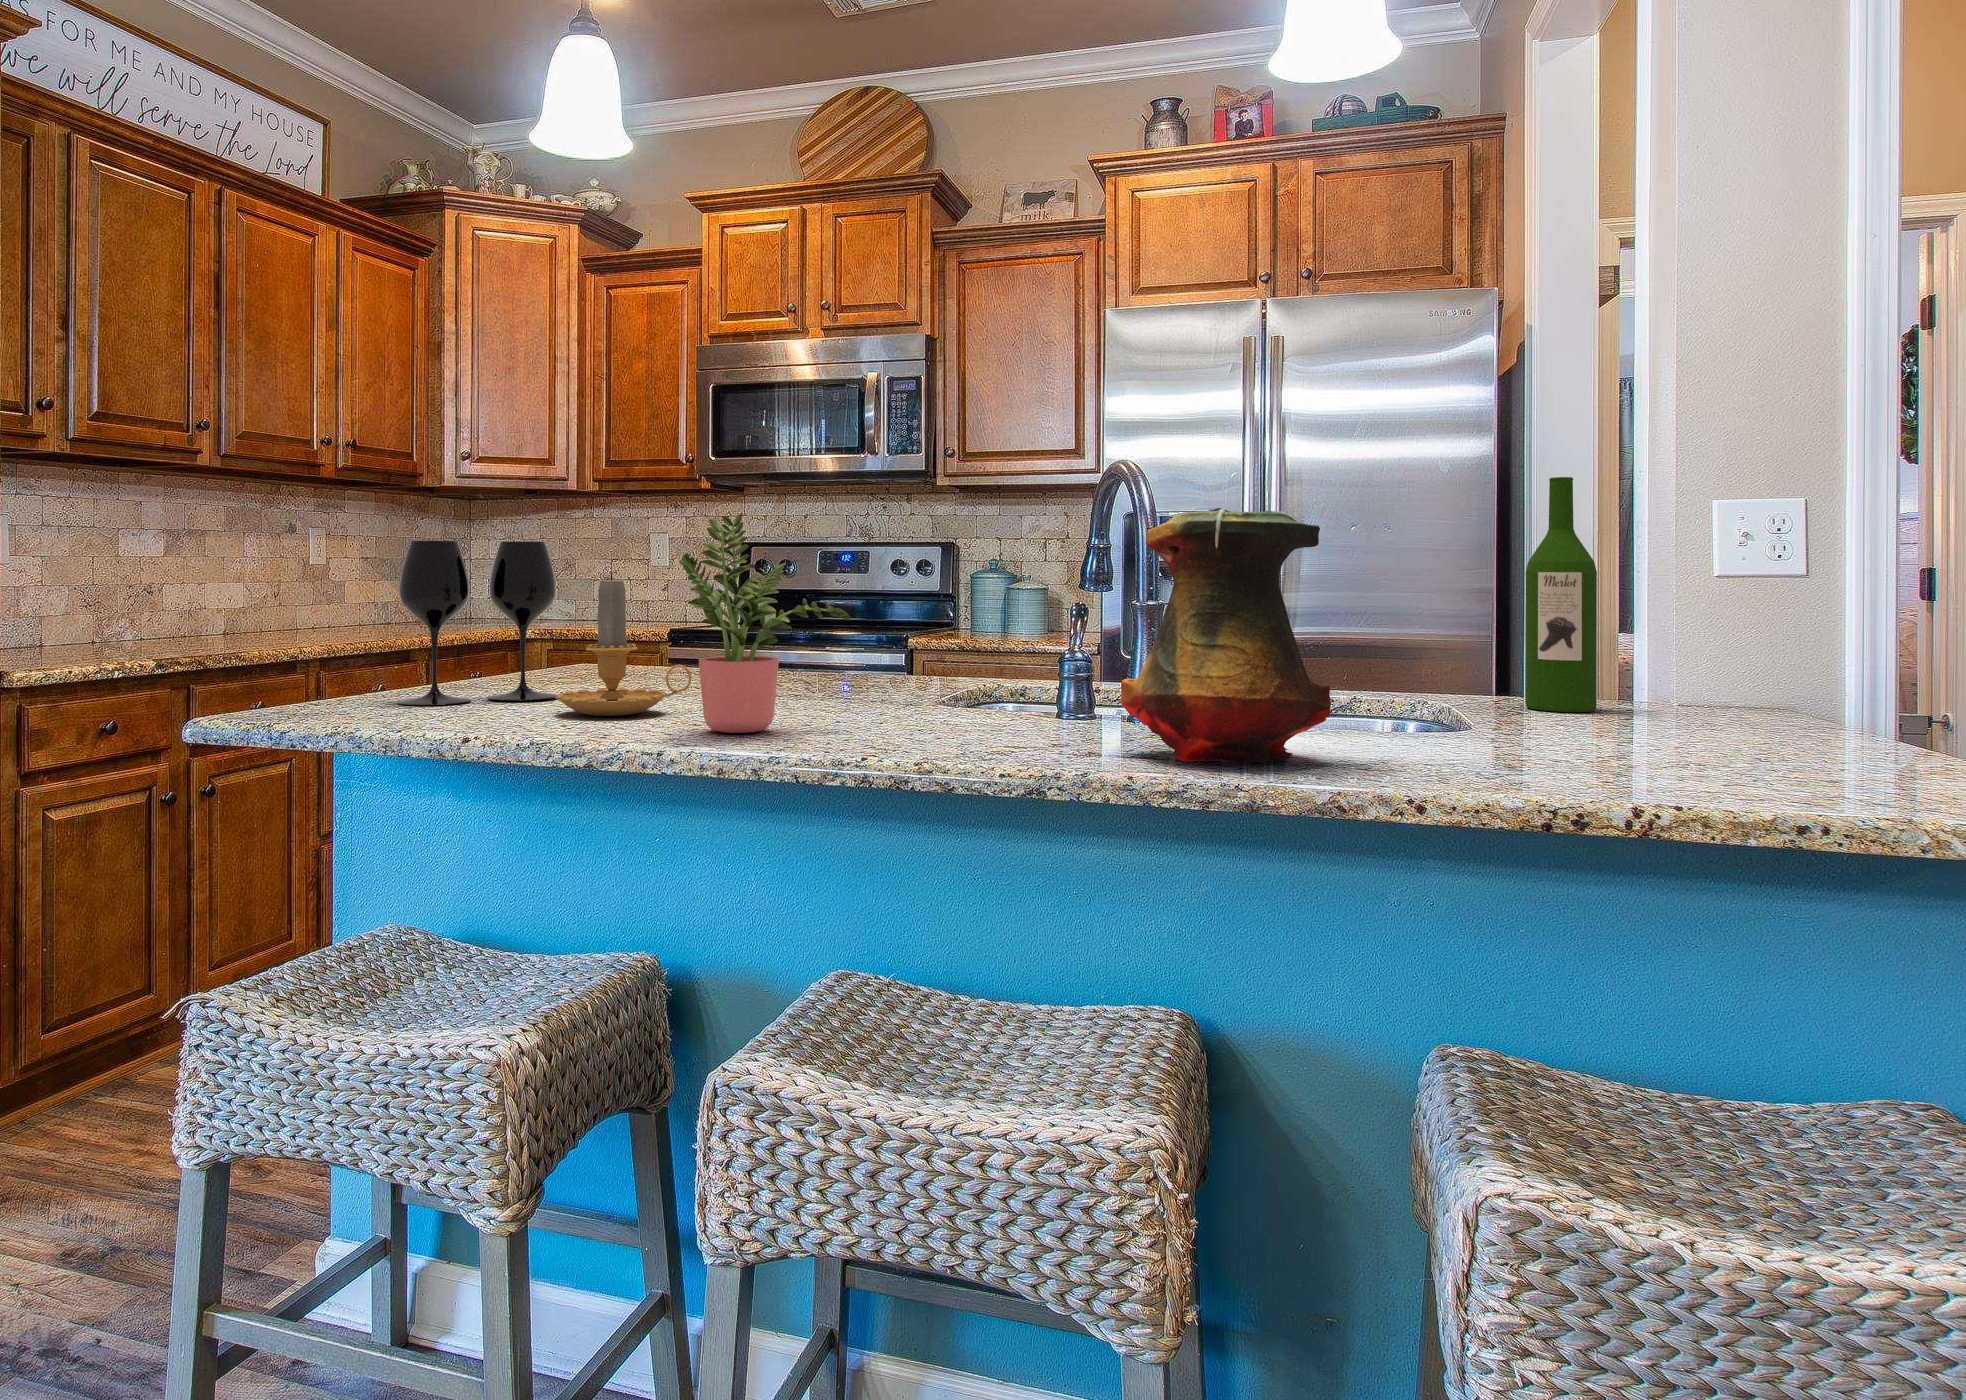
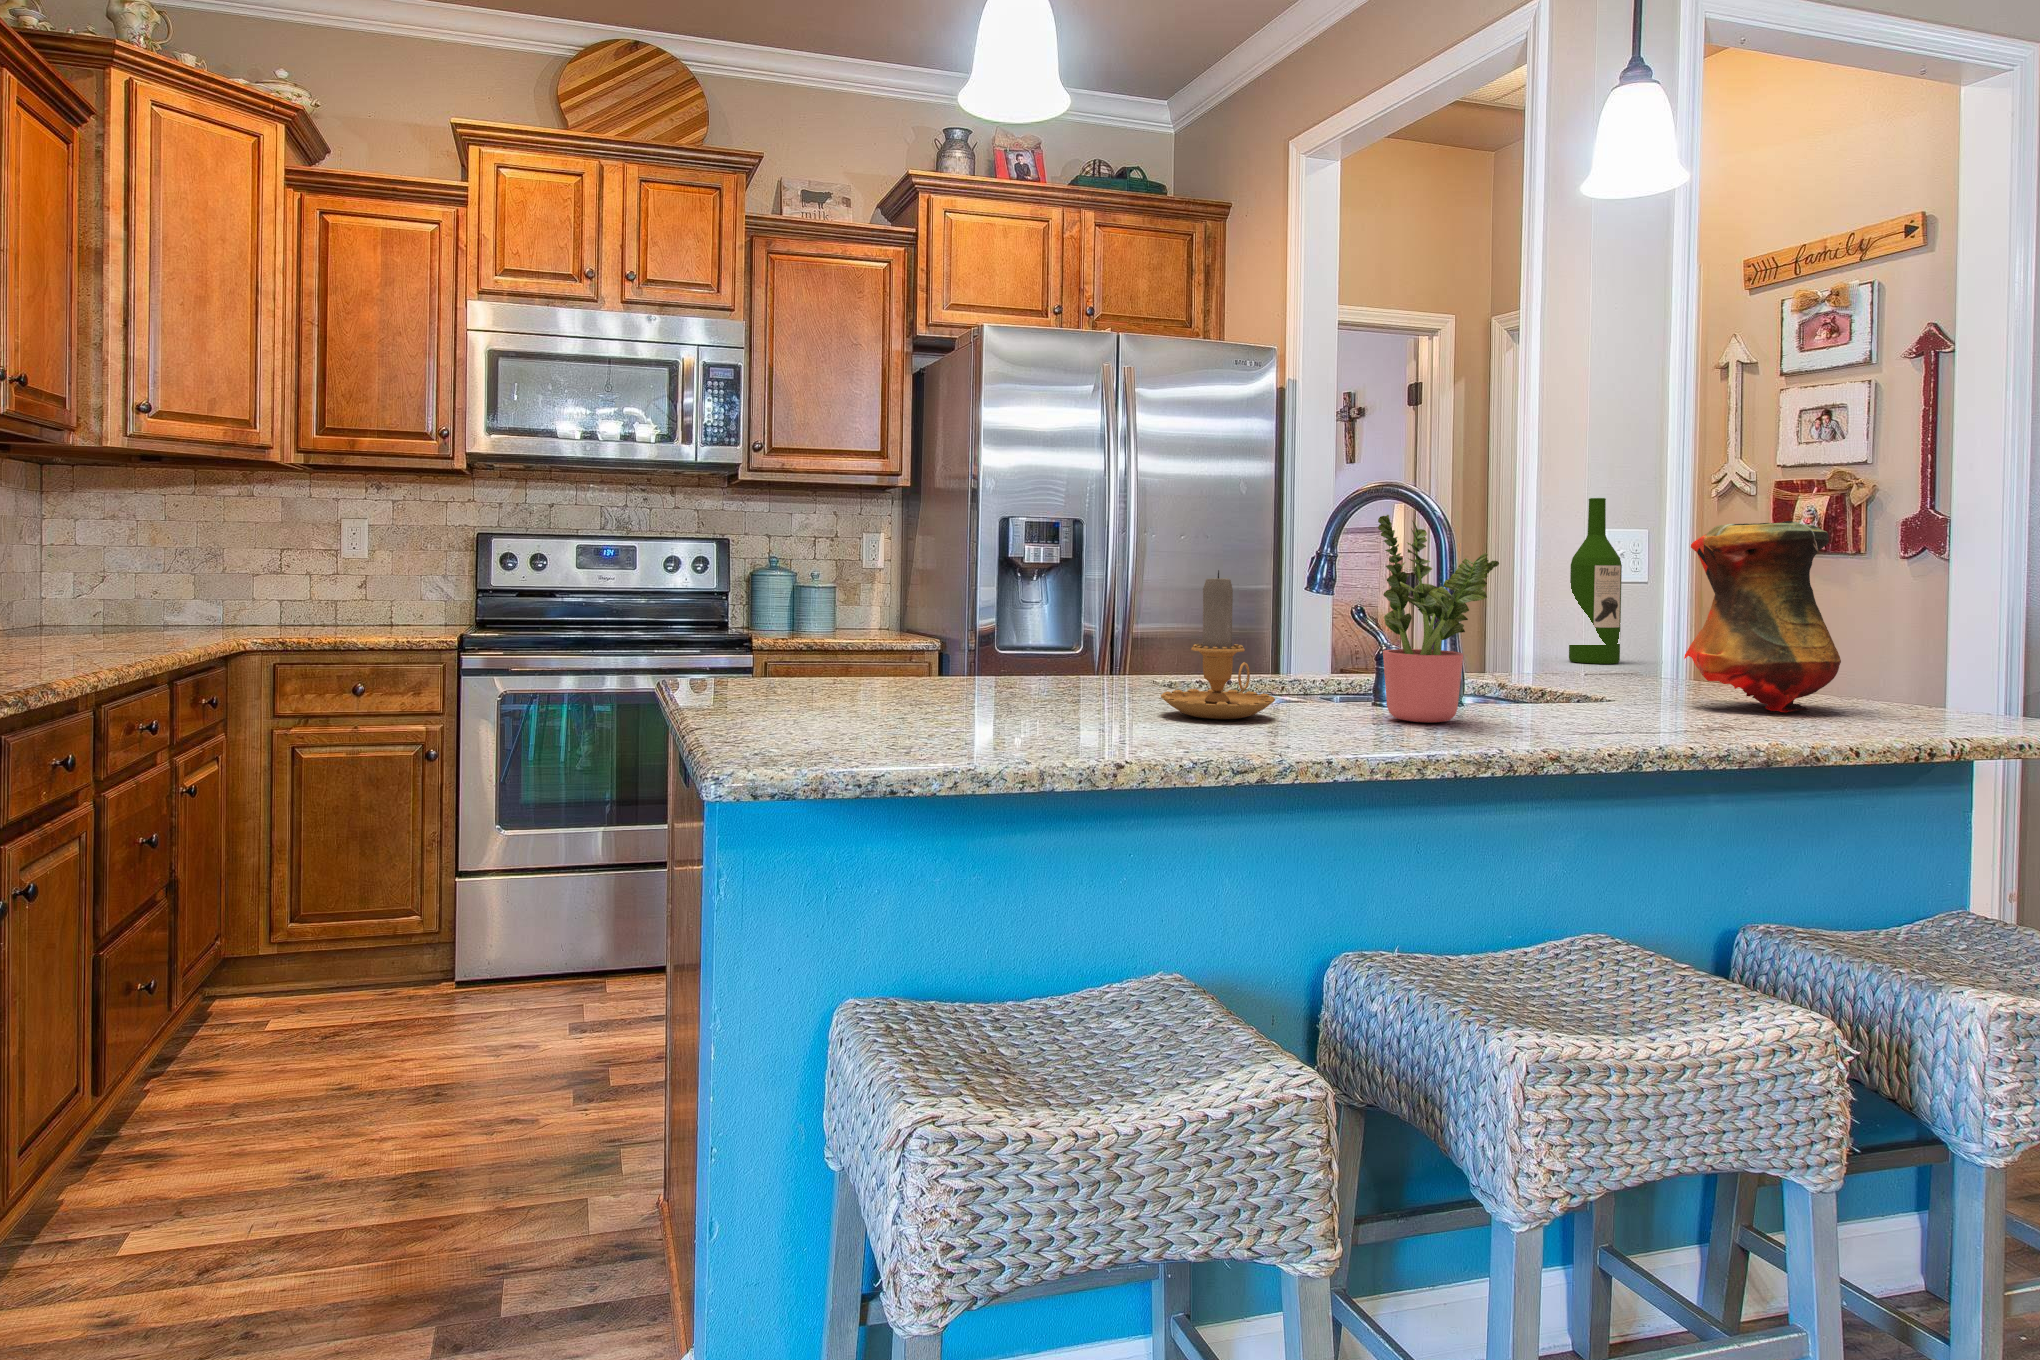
wine glass: present [397,541,557,706] -> none [944,534,1058,726]

